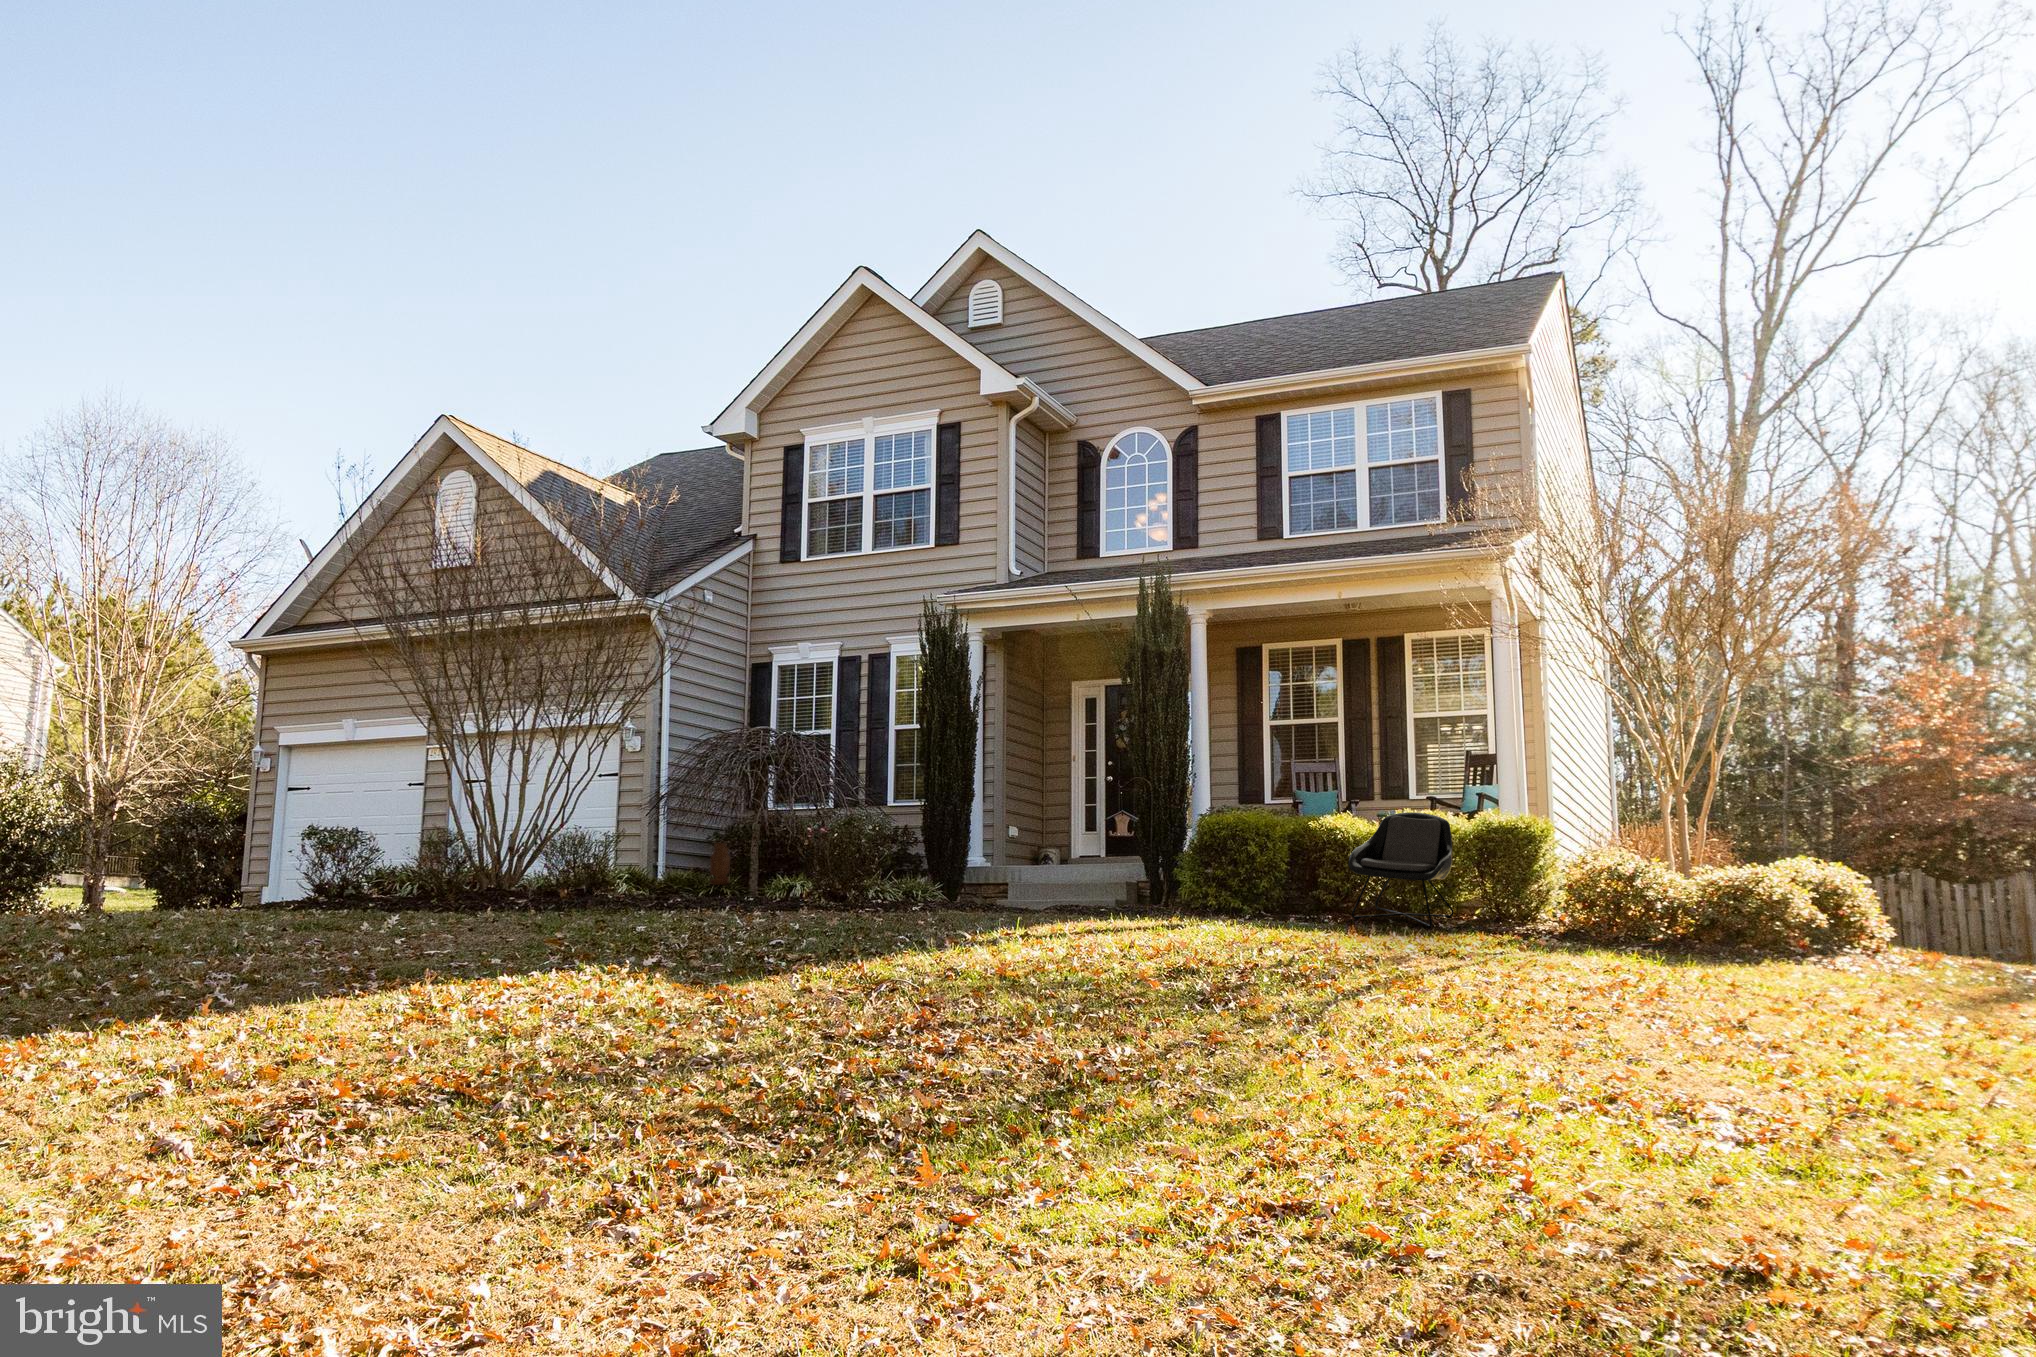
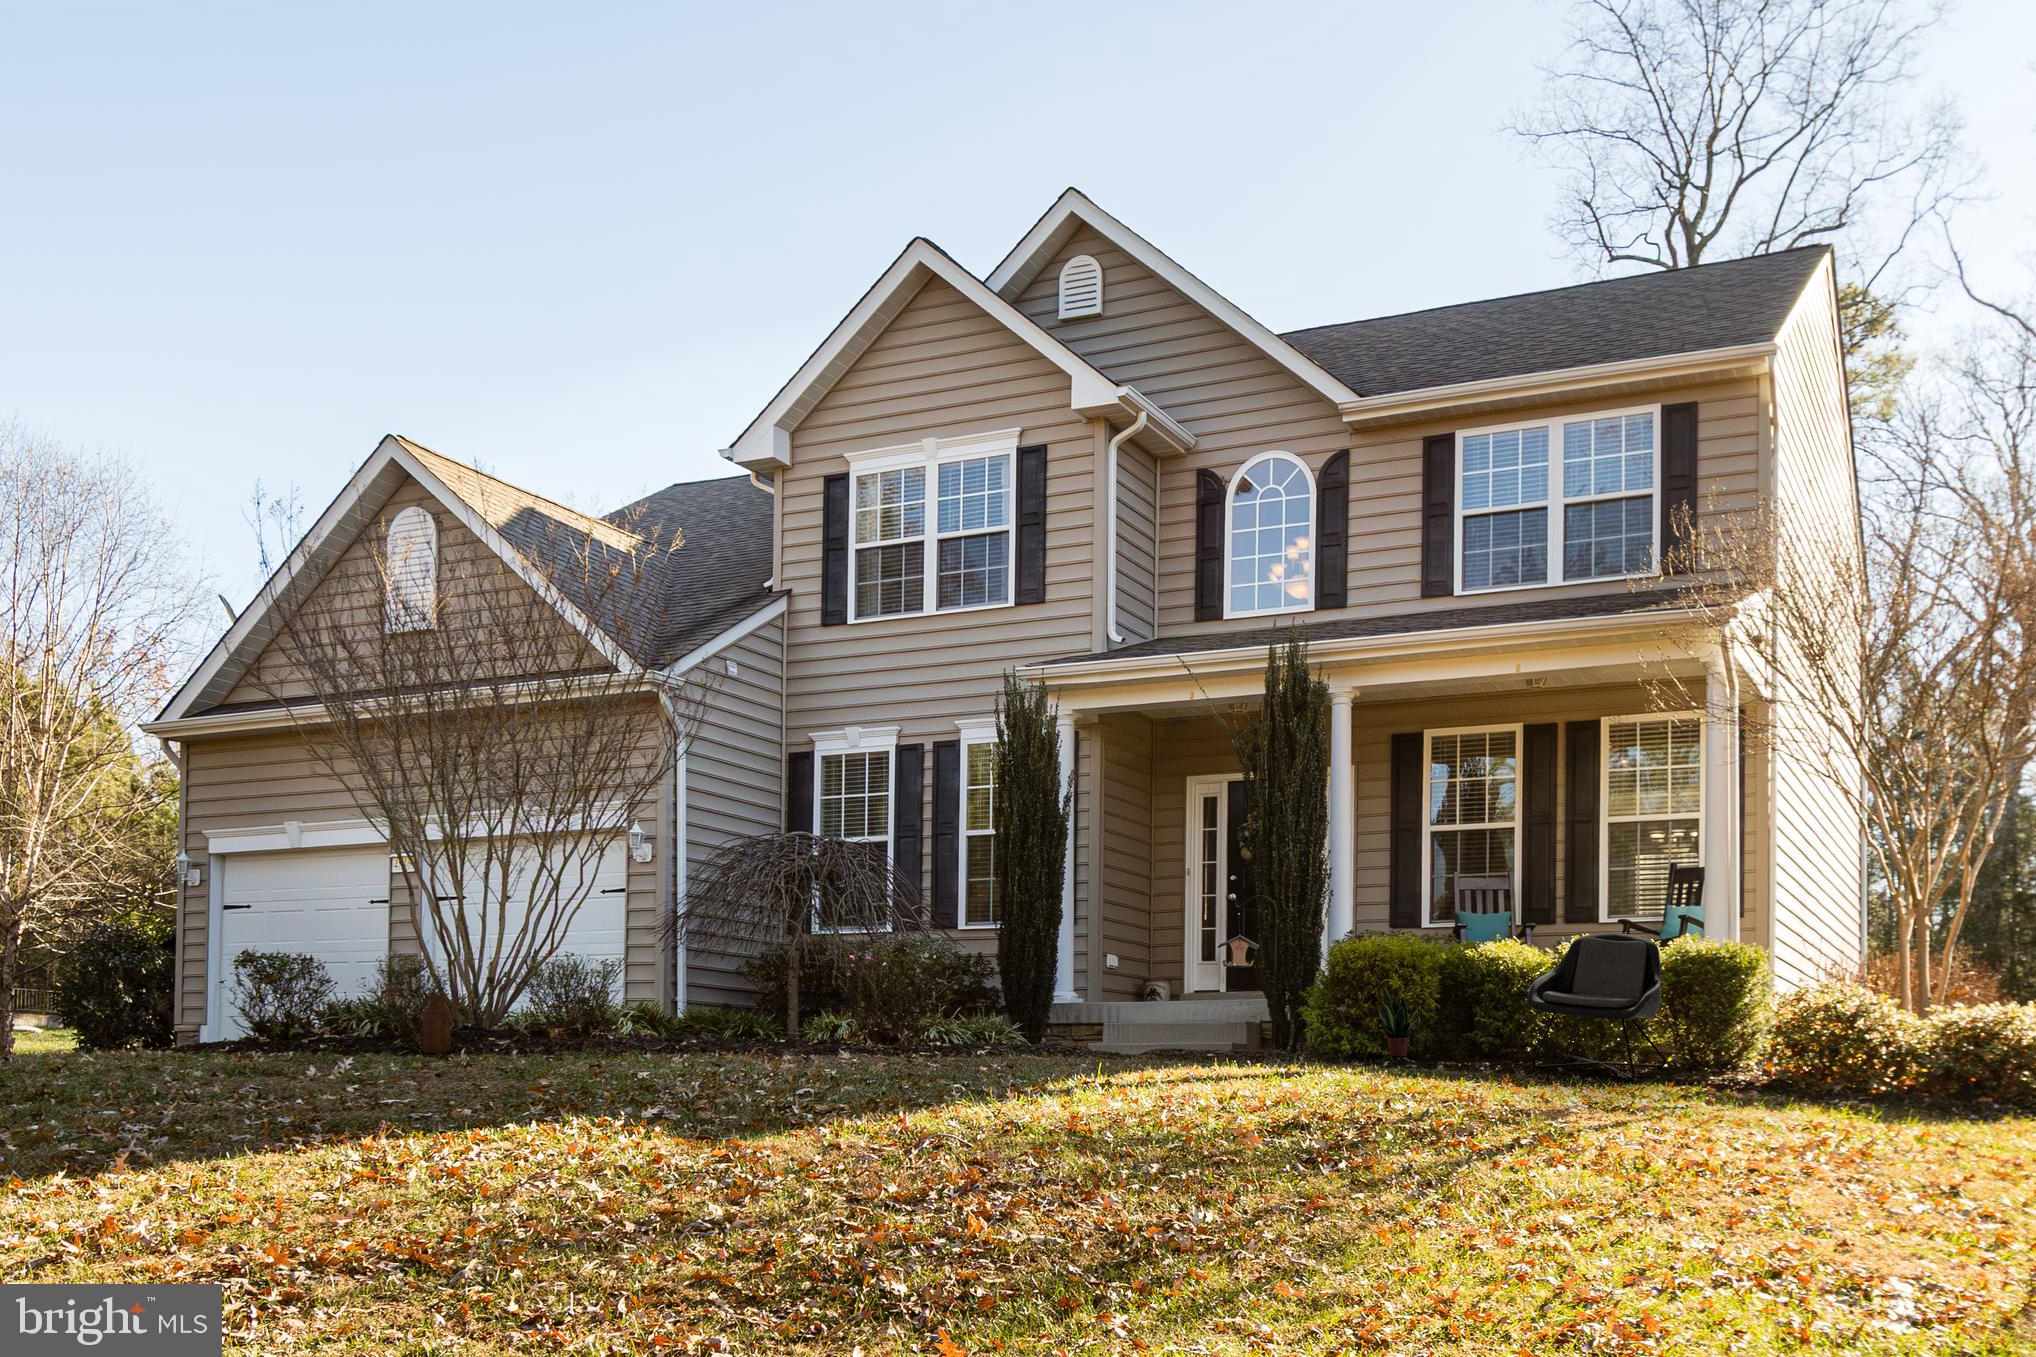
watering can: present [710,843,730,885] -> present [422,993,461,1053]
potted plant: none [1231,854,1264,909] -> present [1379,987,1420,1056]

